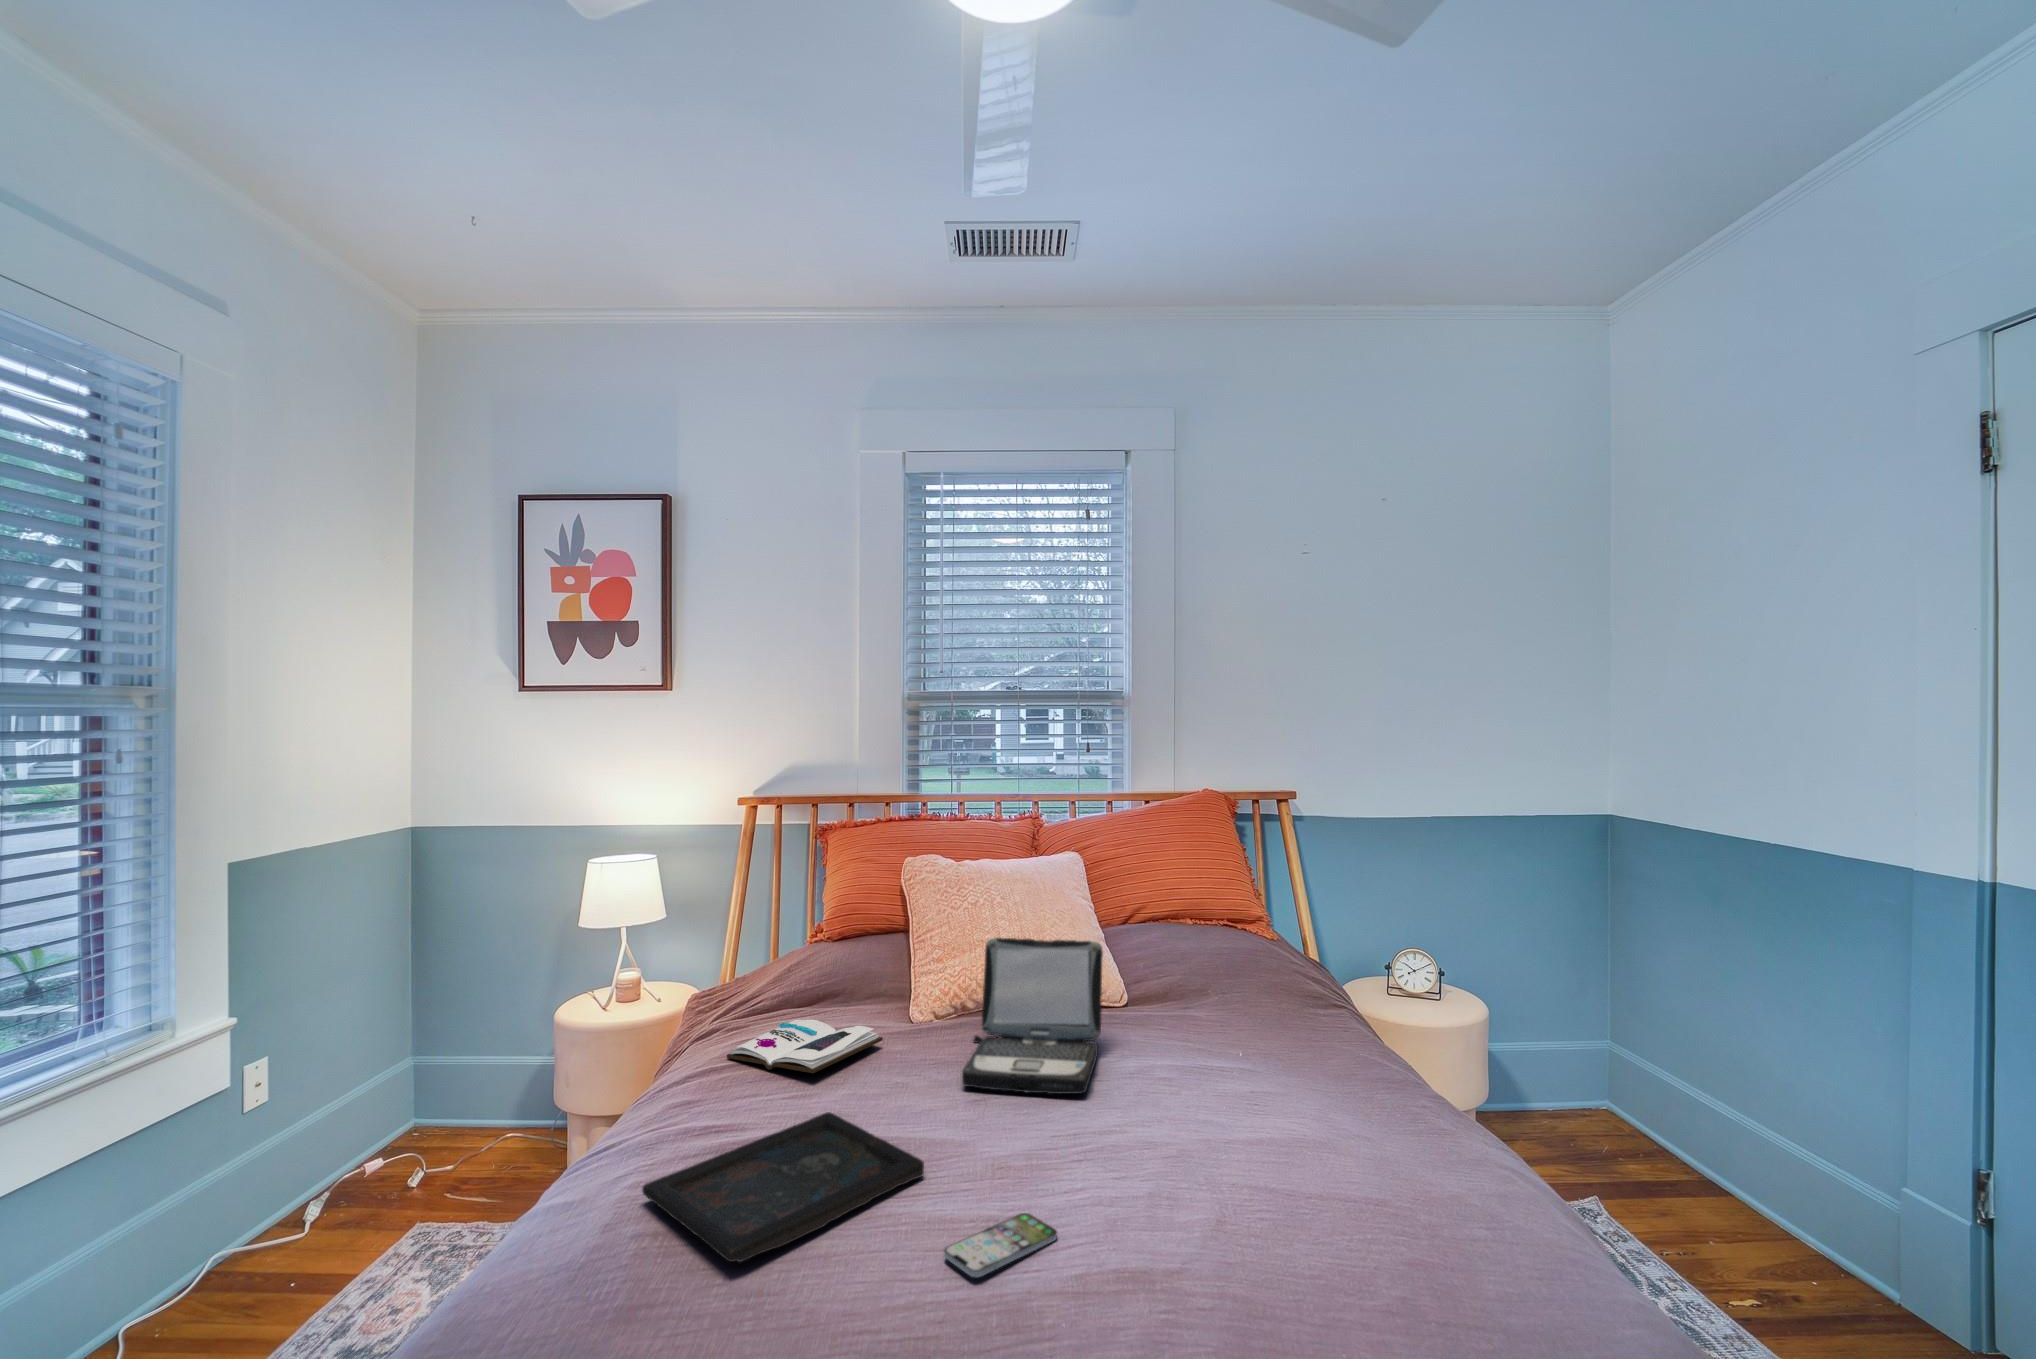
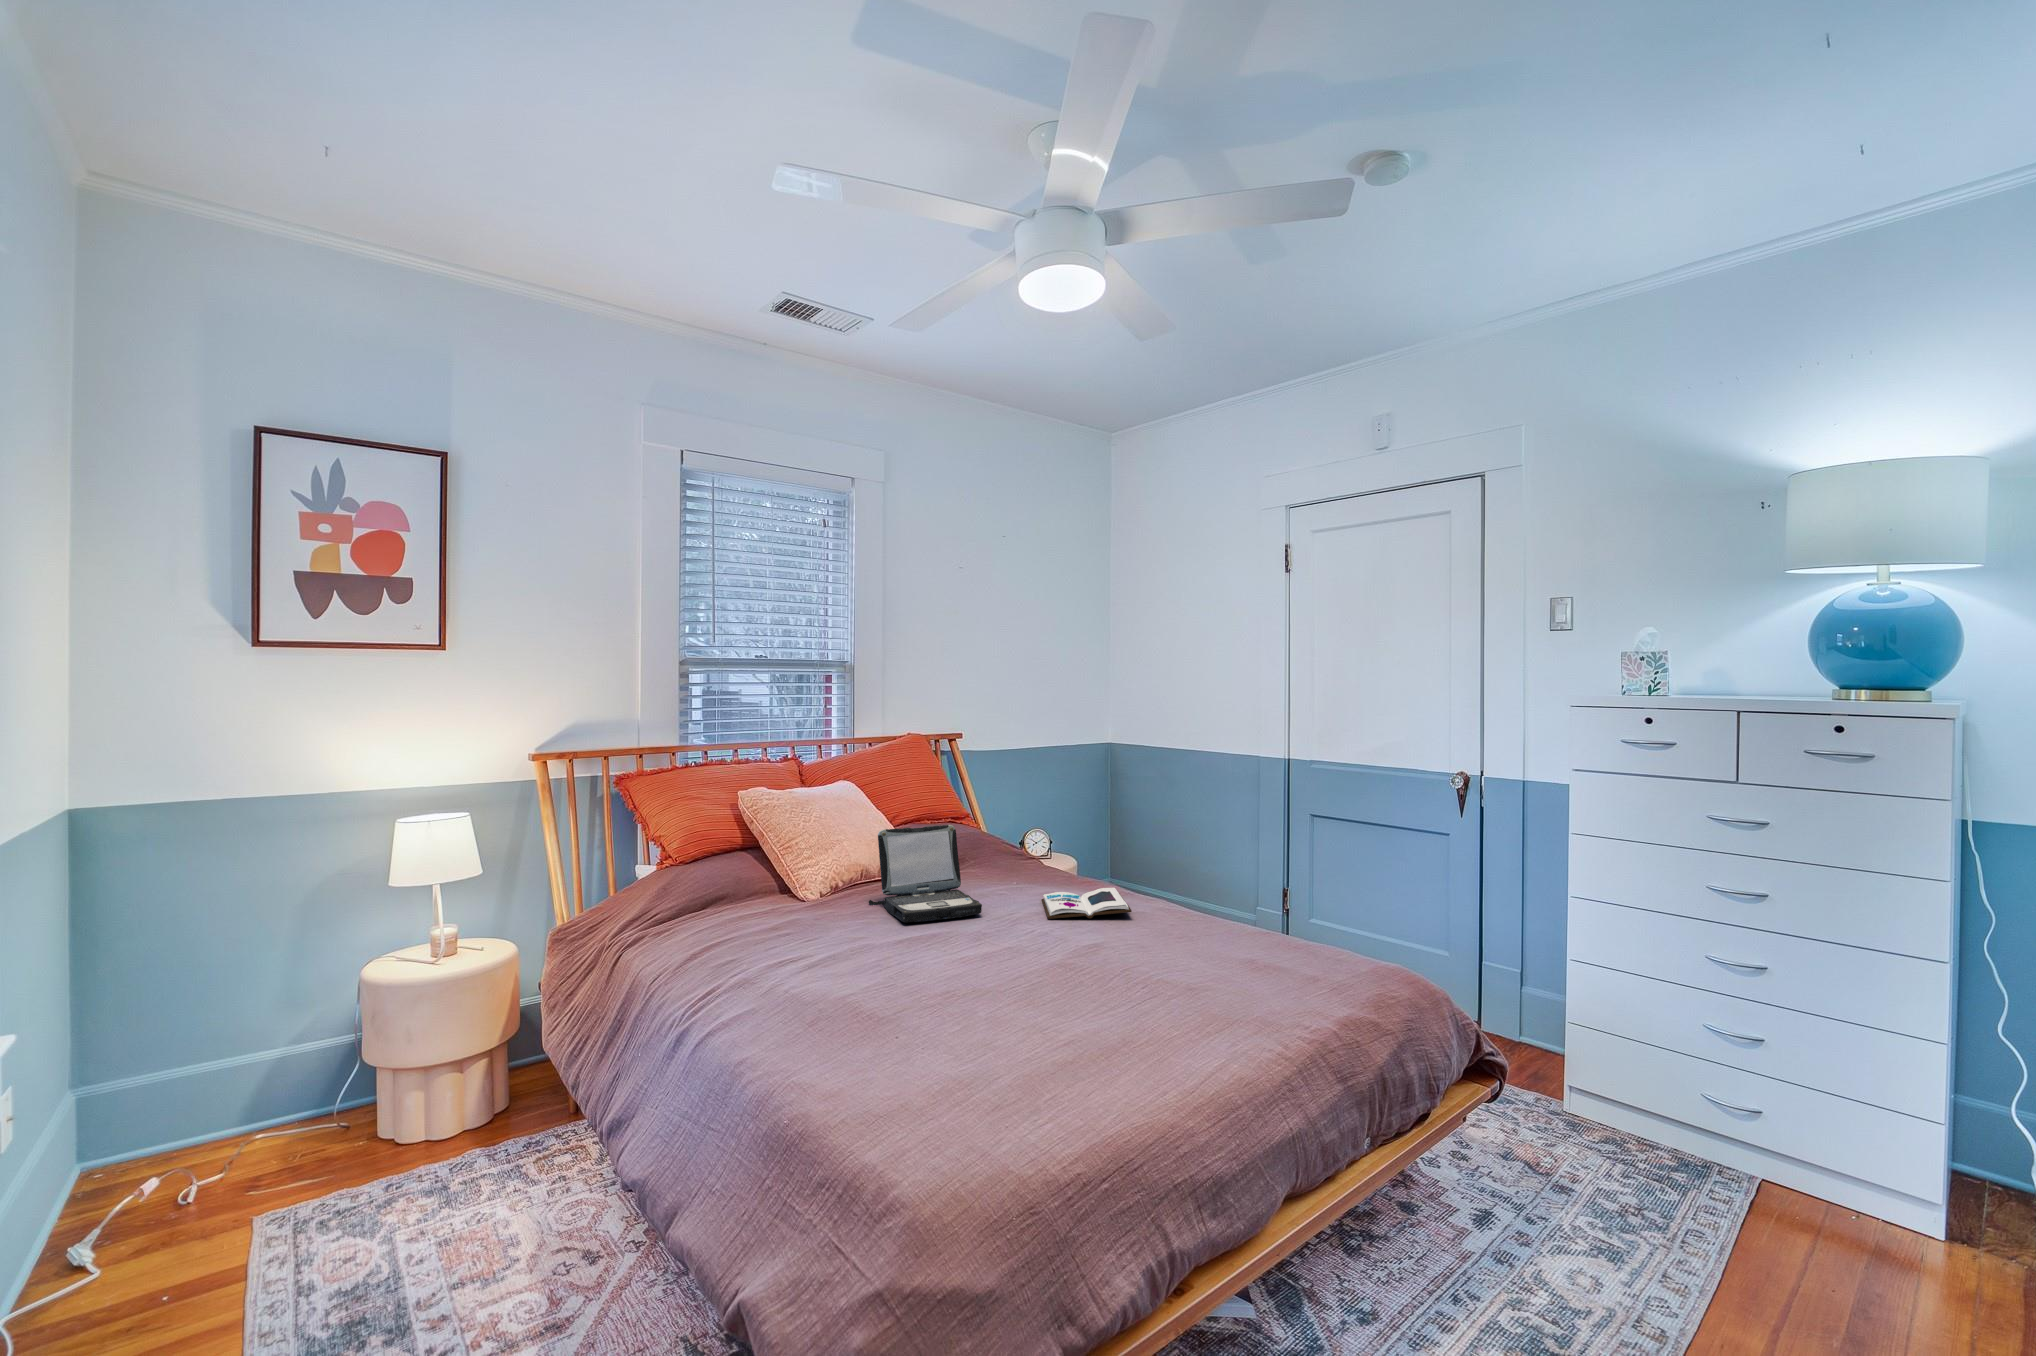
book: present [727,1019,883,1073] -> present [1042,888,1132,919]
tray: present [642,1112,924,1262] -> none [794,946,948,1006]
smartphone: present [944,1213,1057,1277] -> none [1011,960,1053,984]

